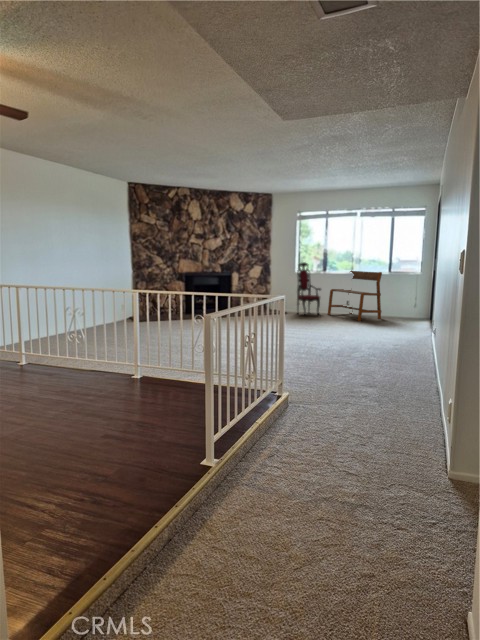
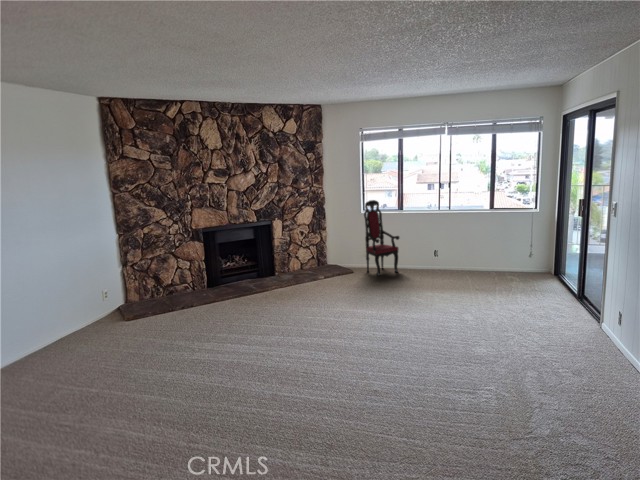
bench: present [328,270,382,321] -> none [410,208,489,287]

